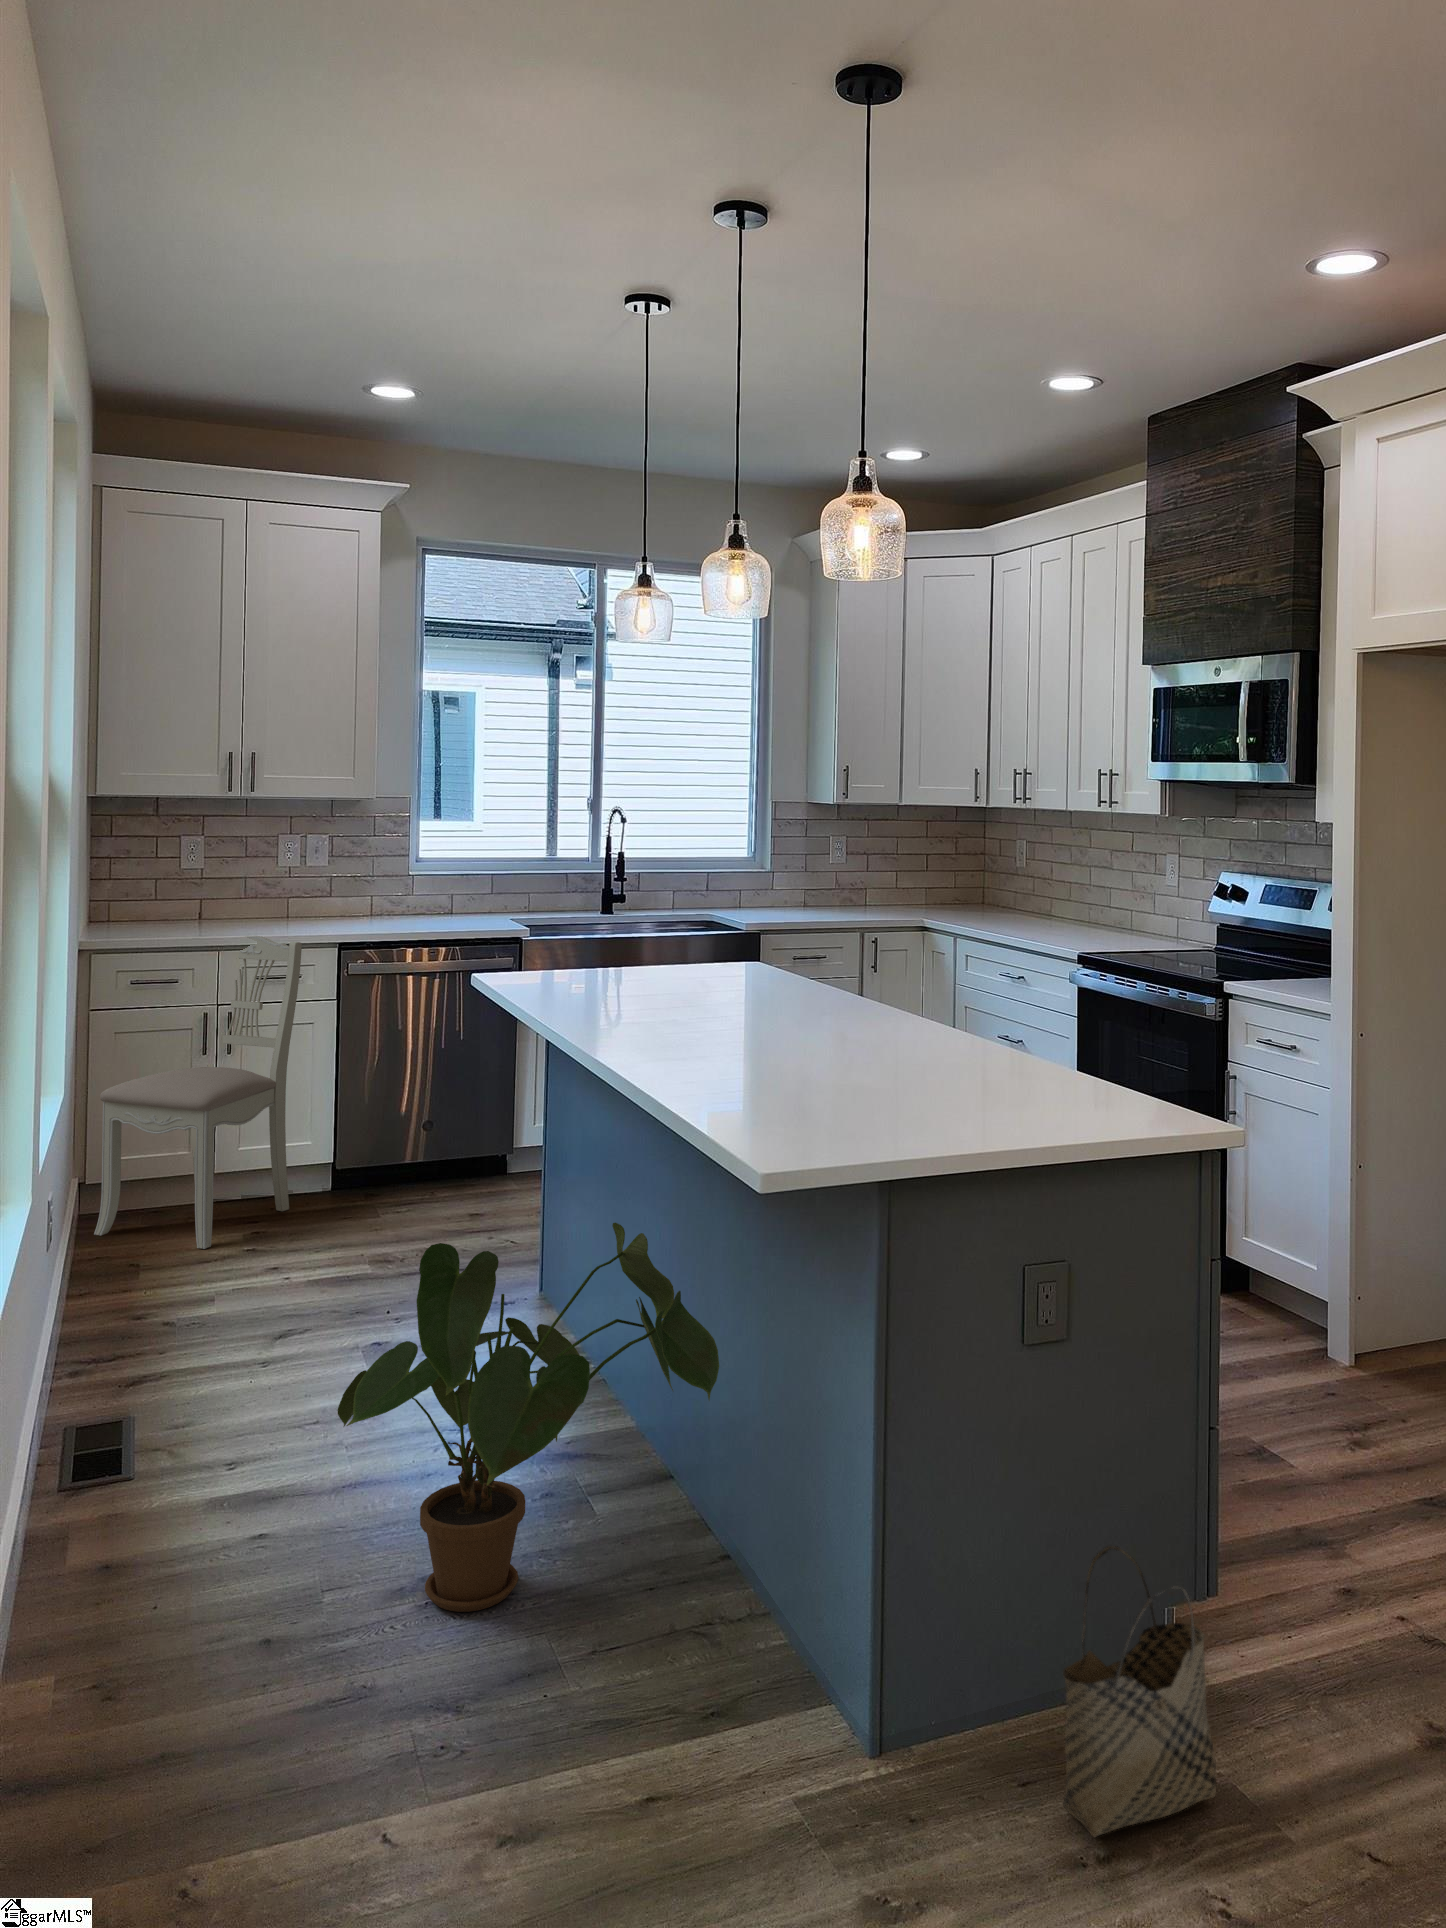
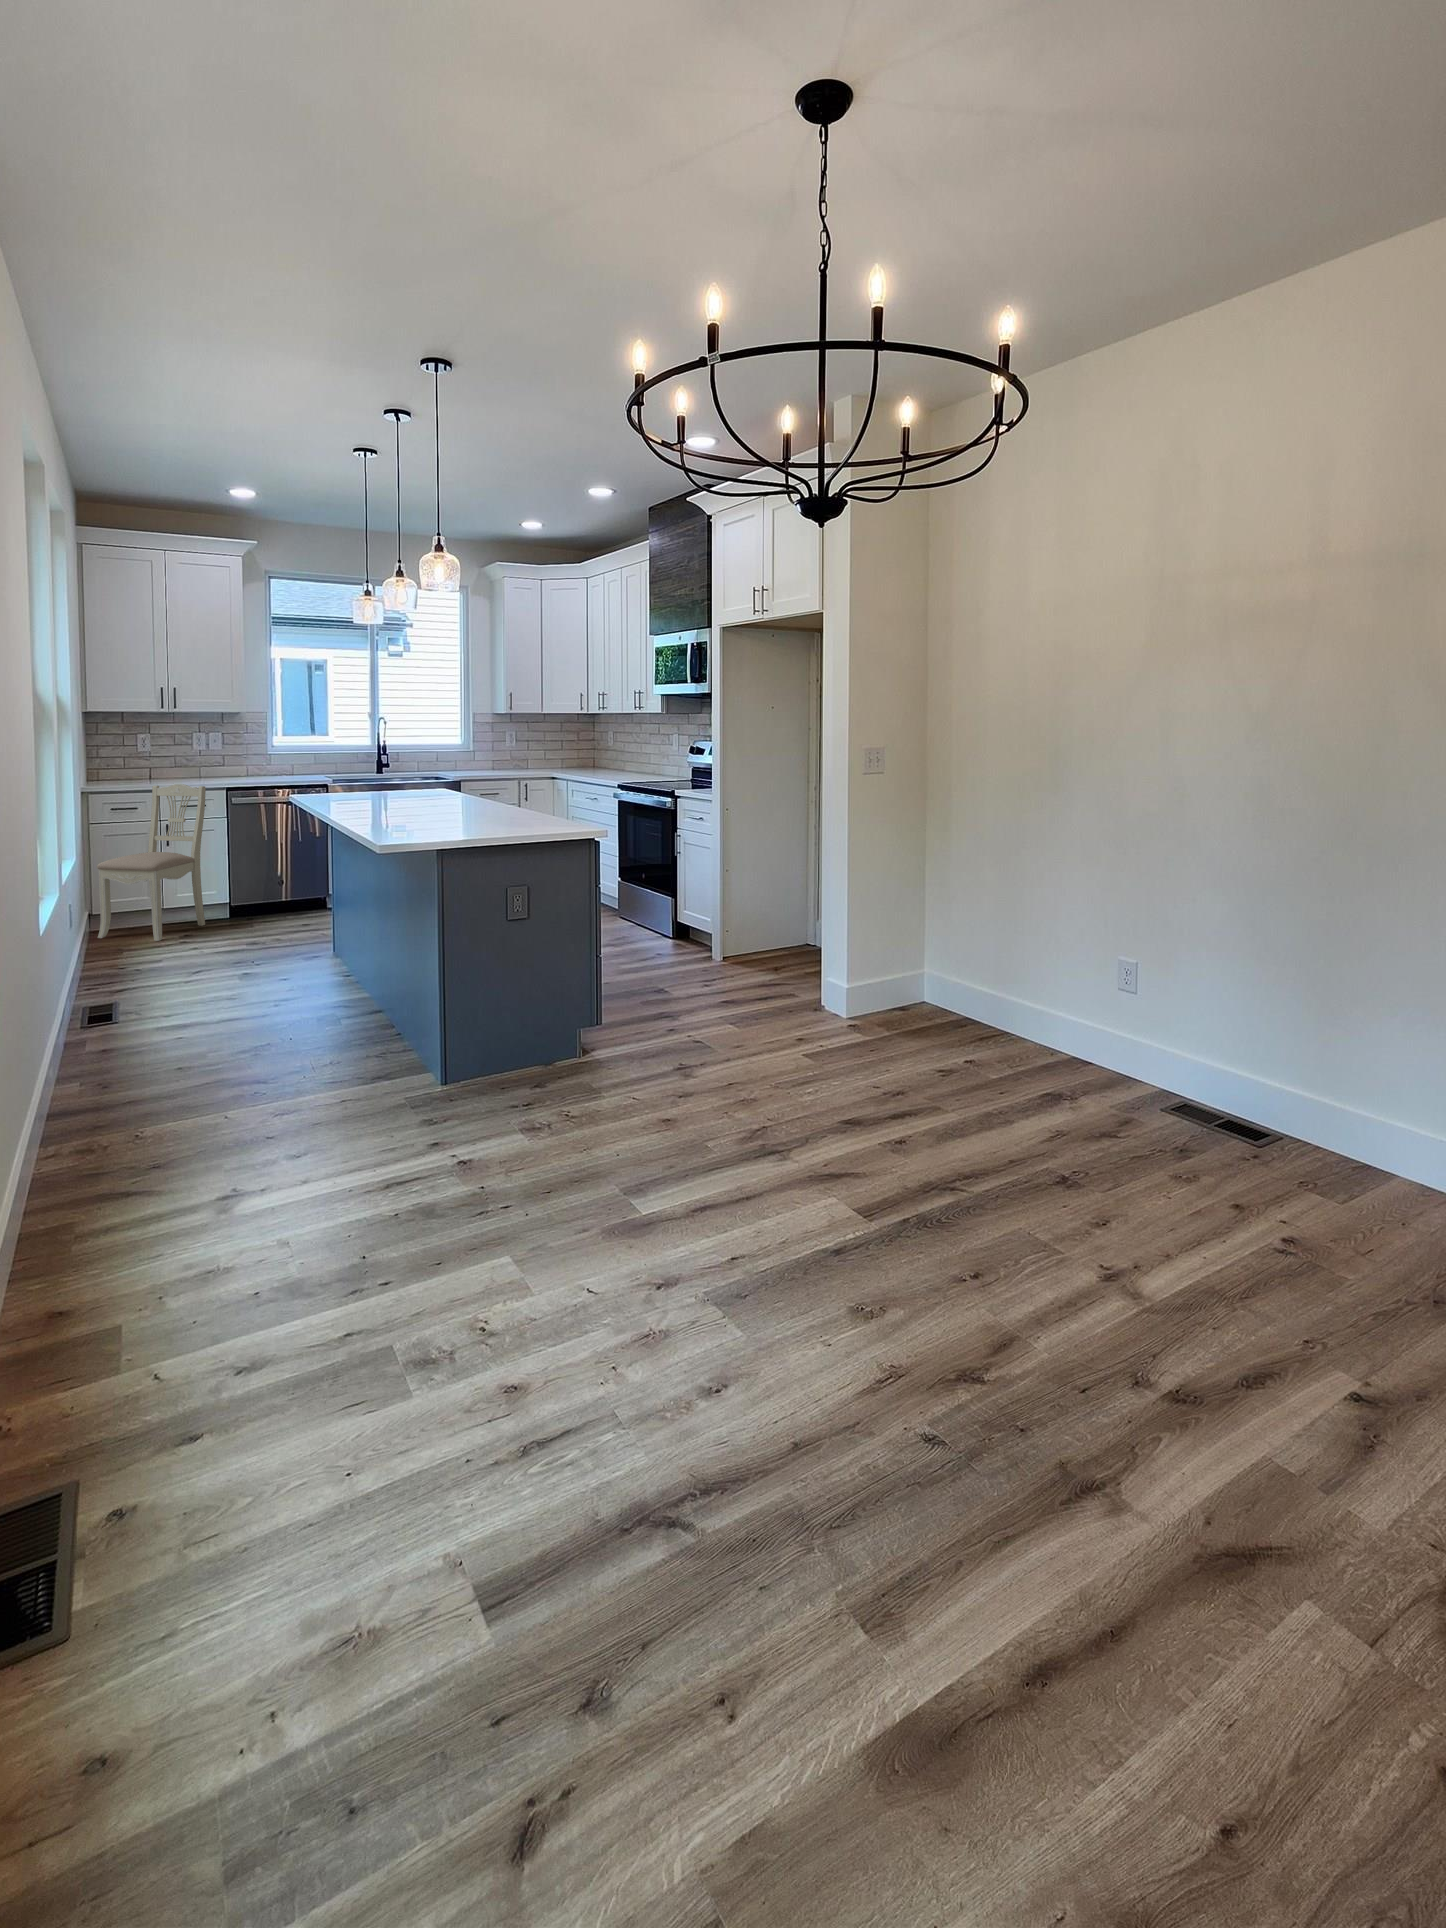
house plant: present [338,1223,719,1612] -> none [216,884,387,1047]
woven basket: present [1063,1546,1216,1837] -> none [511,984,578,1086]

